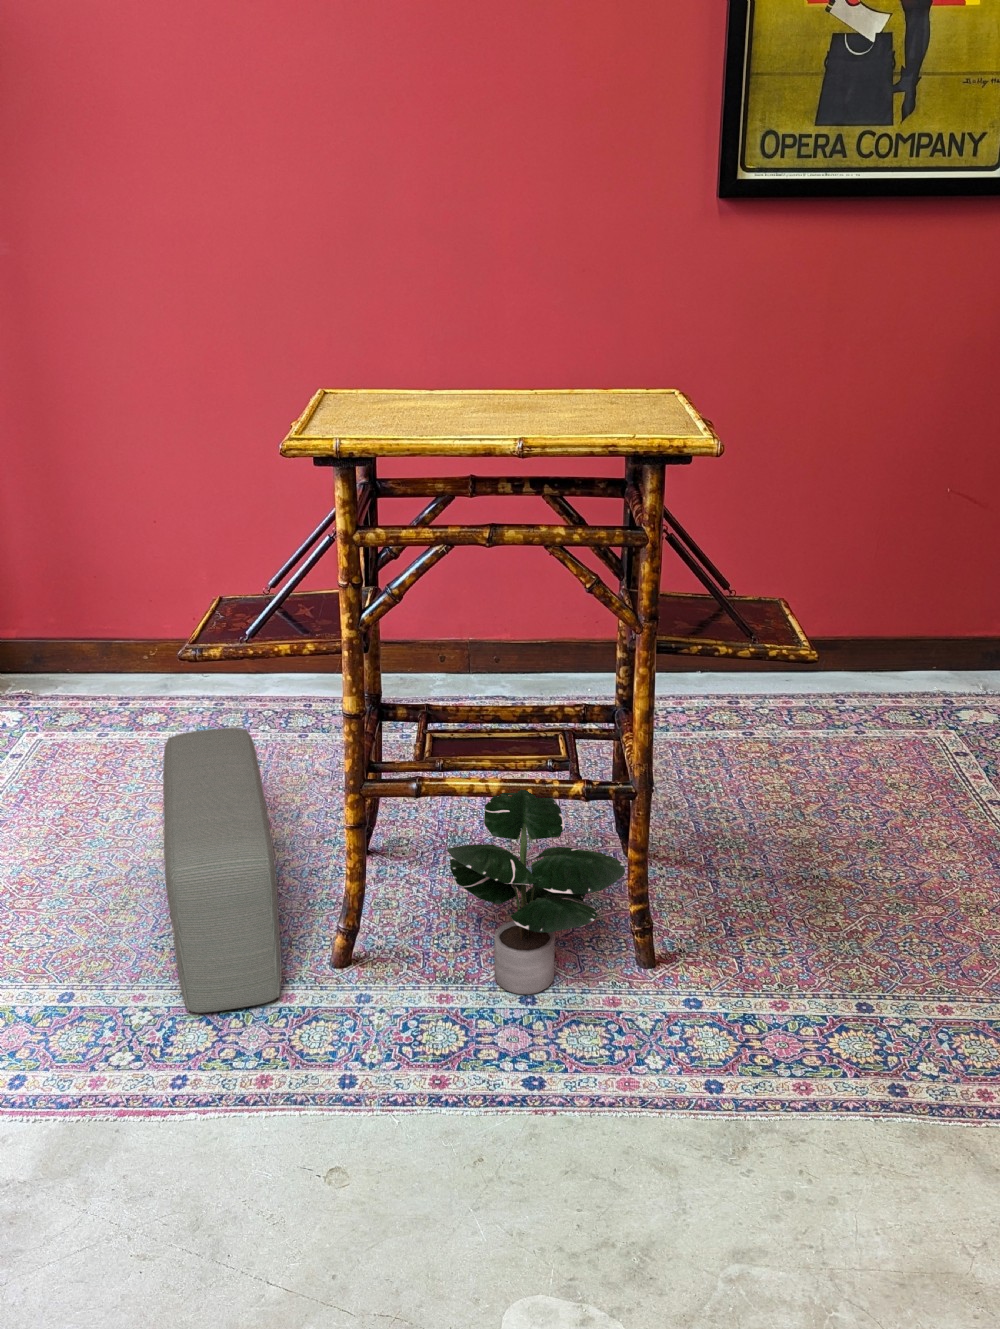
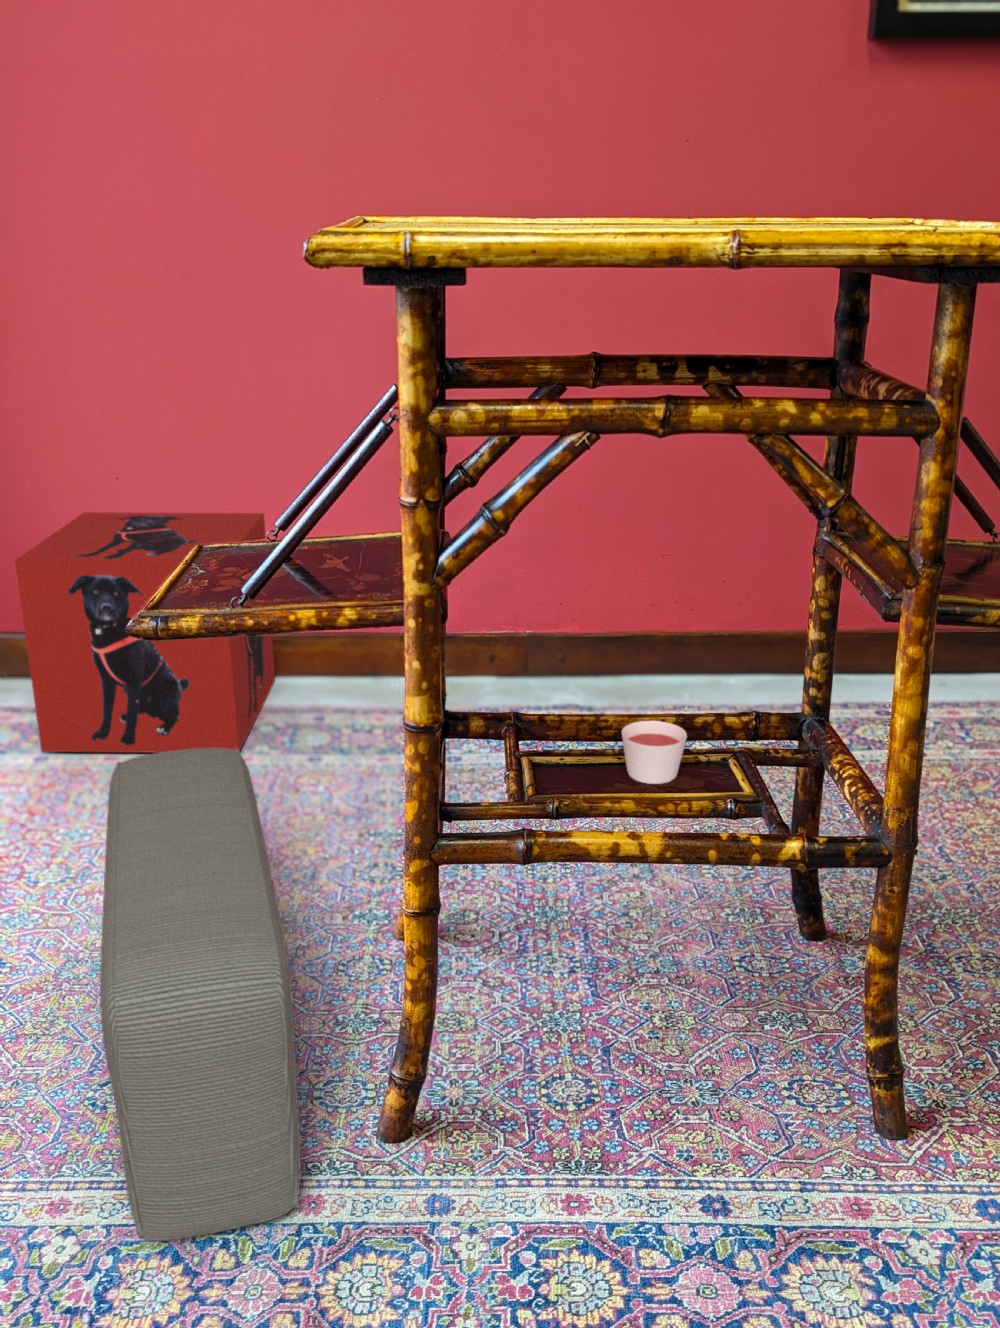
storage box: none [91,556,278,733] -> present [15,512,275,753]
candle: none [492,711,534,752] -> present [622,721,687,784]
potted plant: present [447,790,625,994] -> none [581,841,894,1195]

